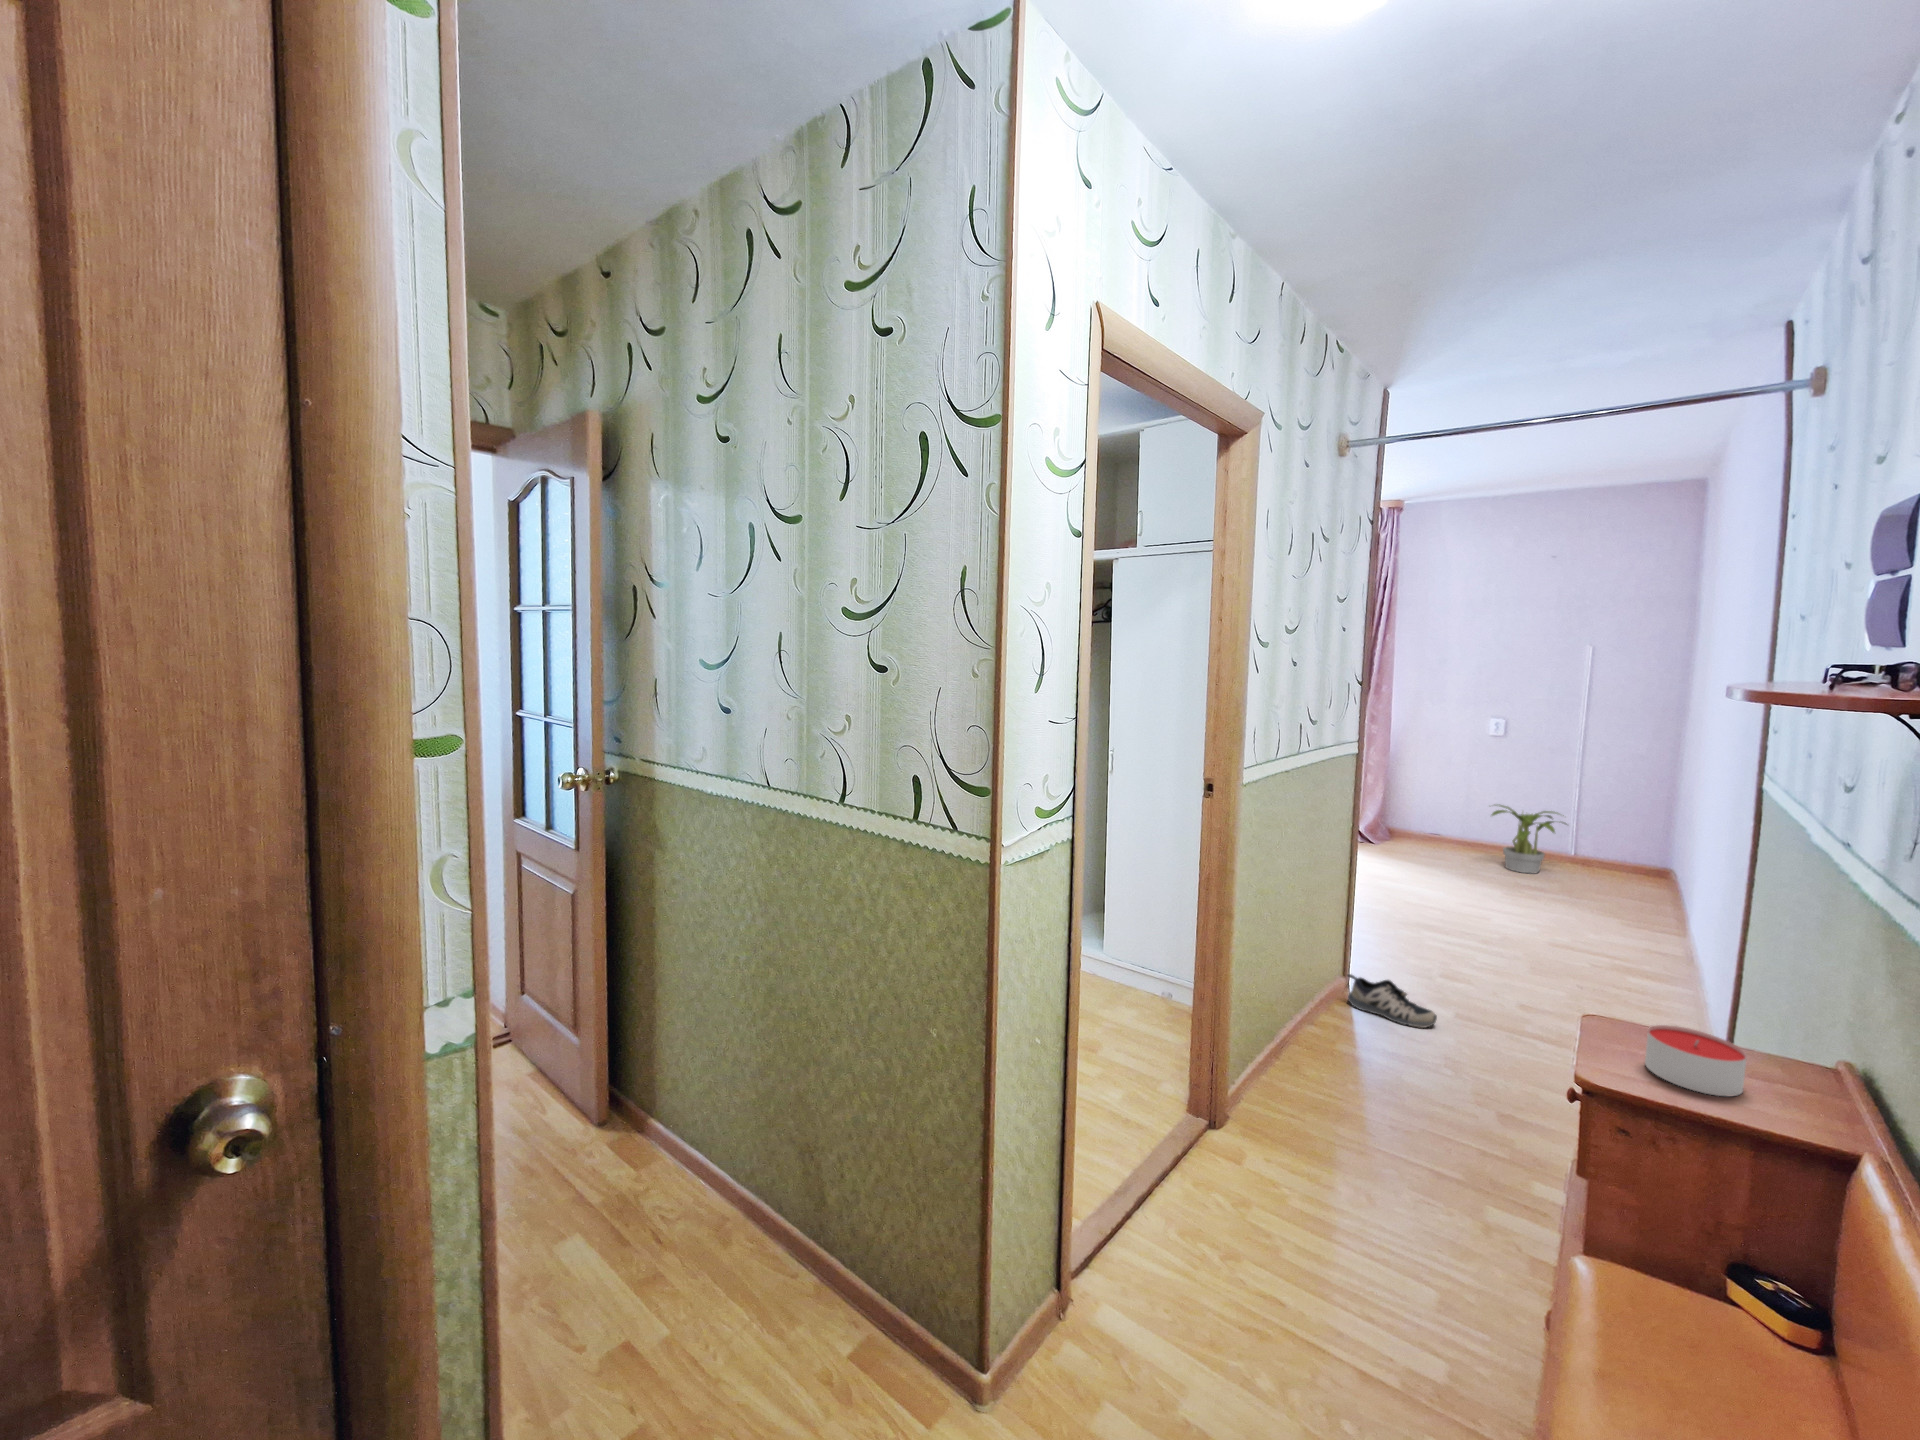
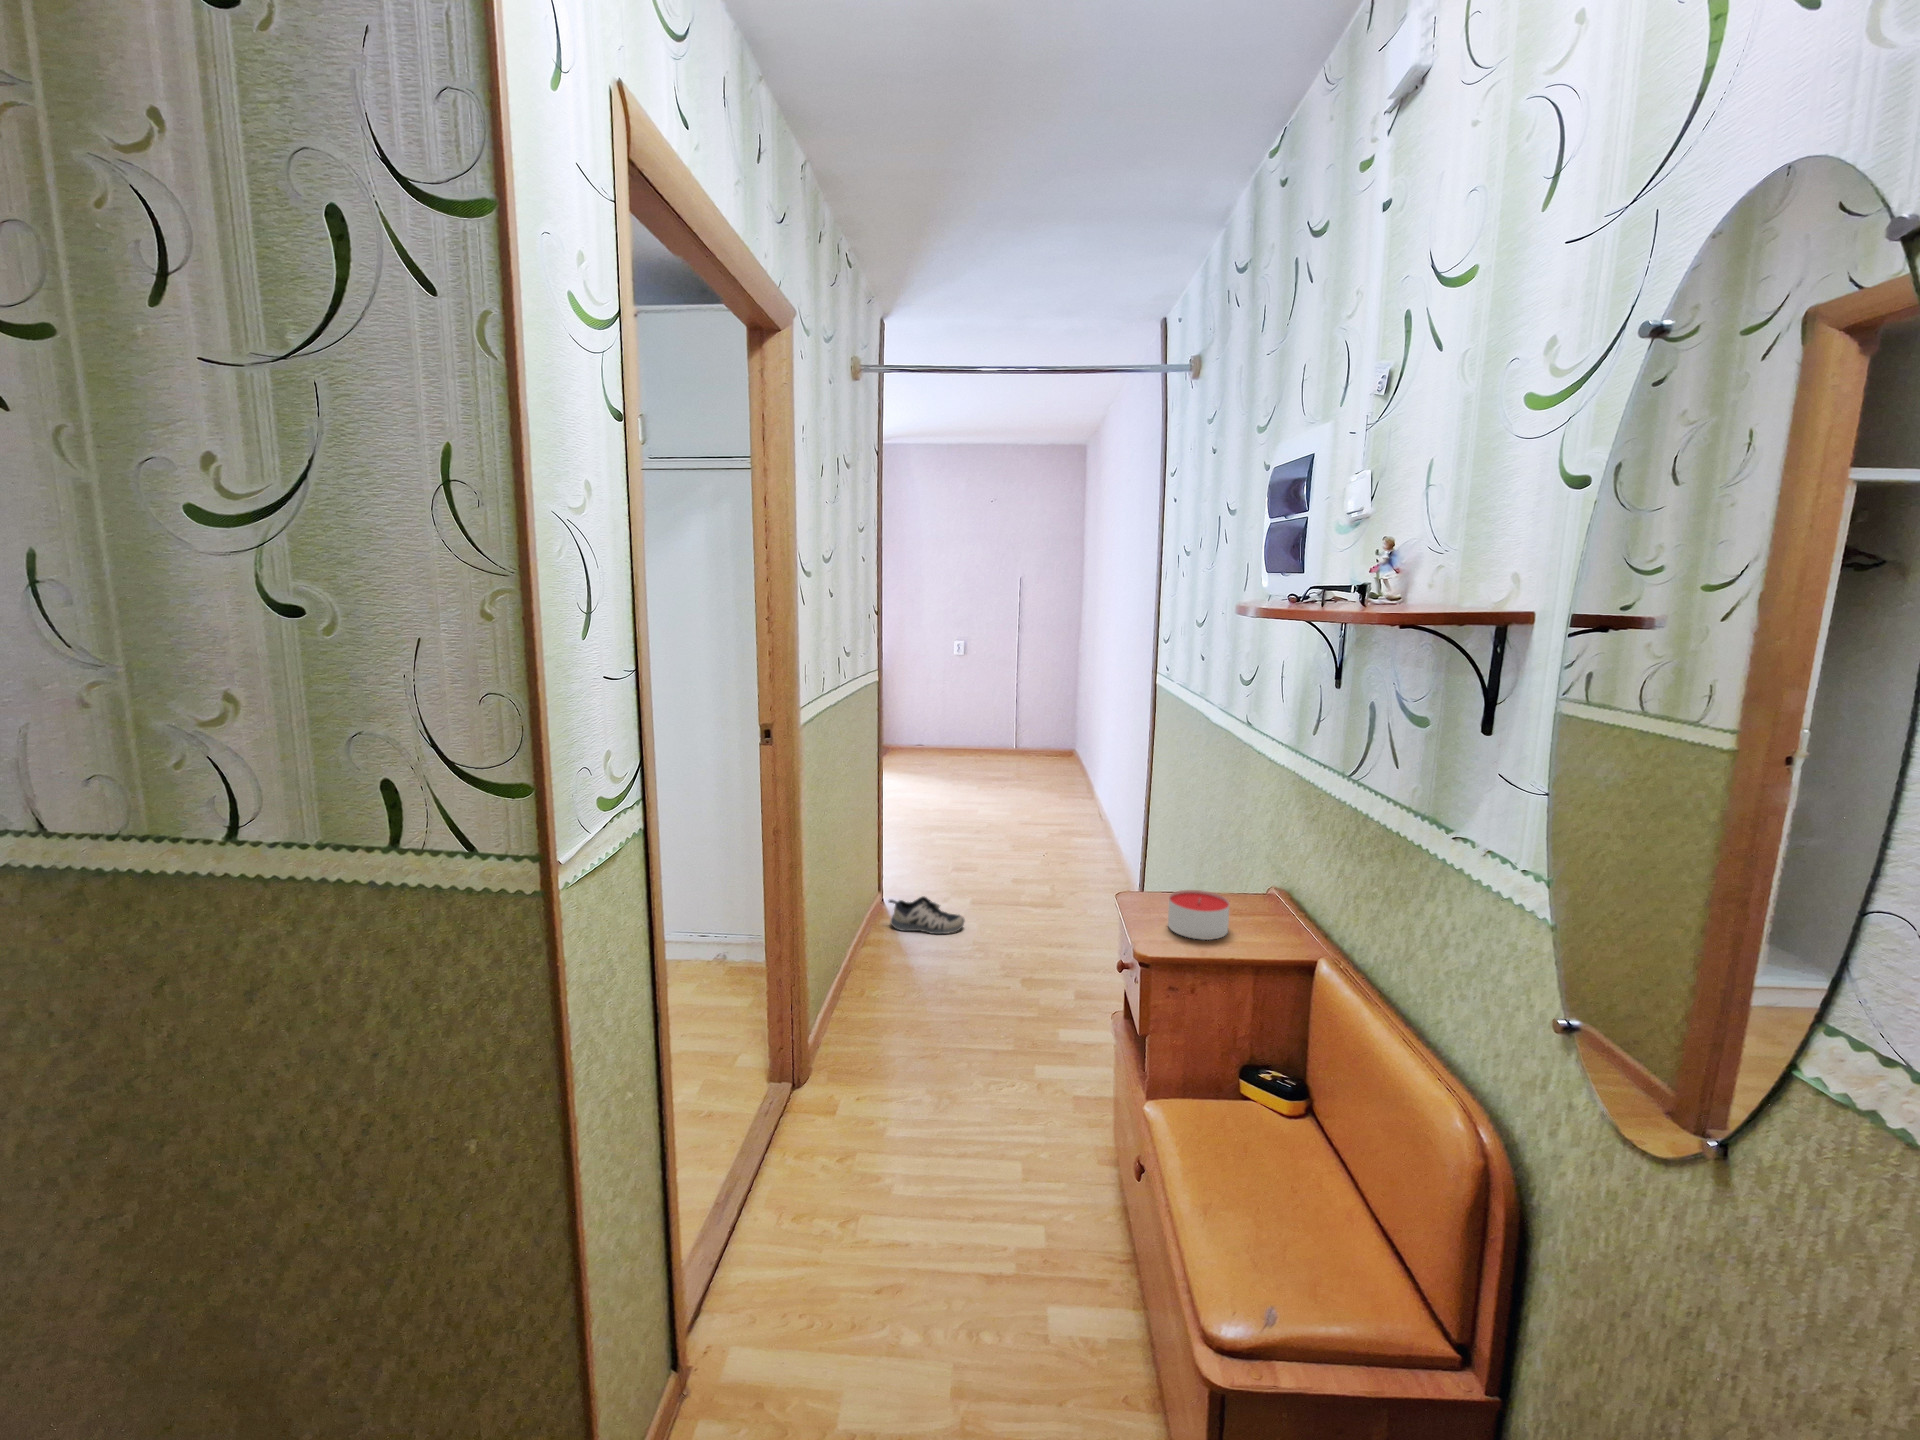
potted plant: present [1492,805,1566,874] -> none [962,719,1019,775]

